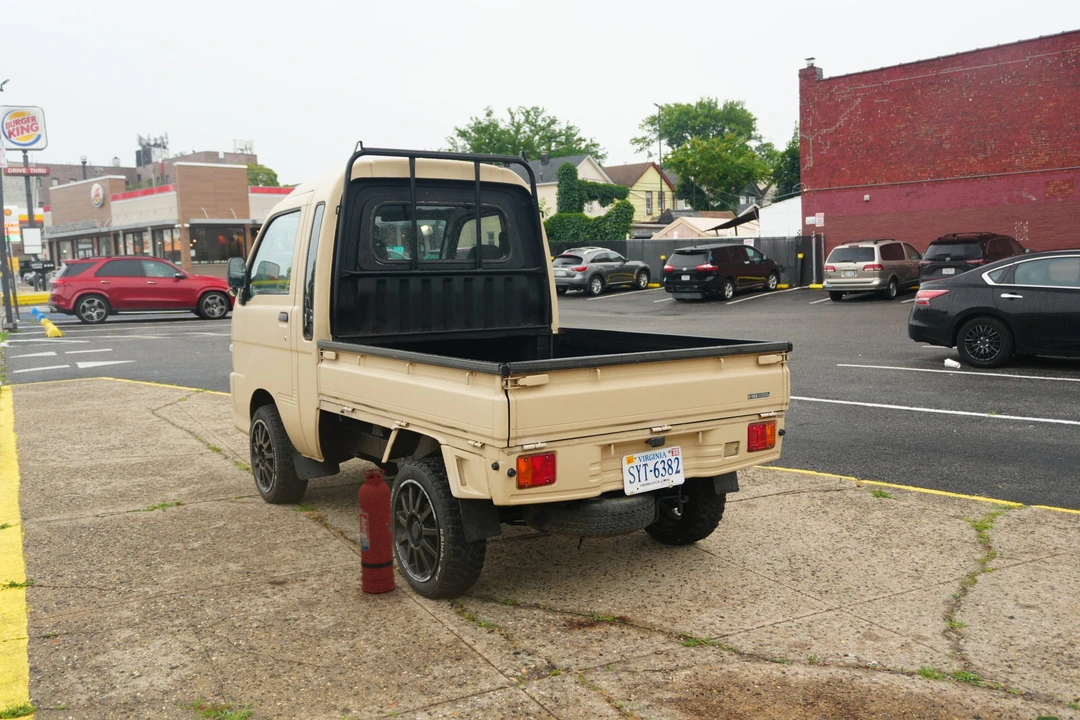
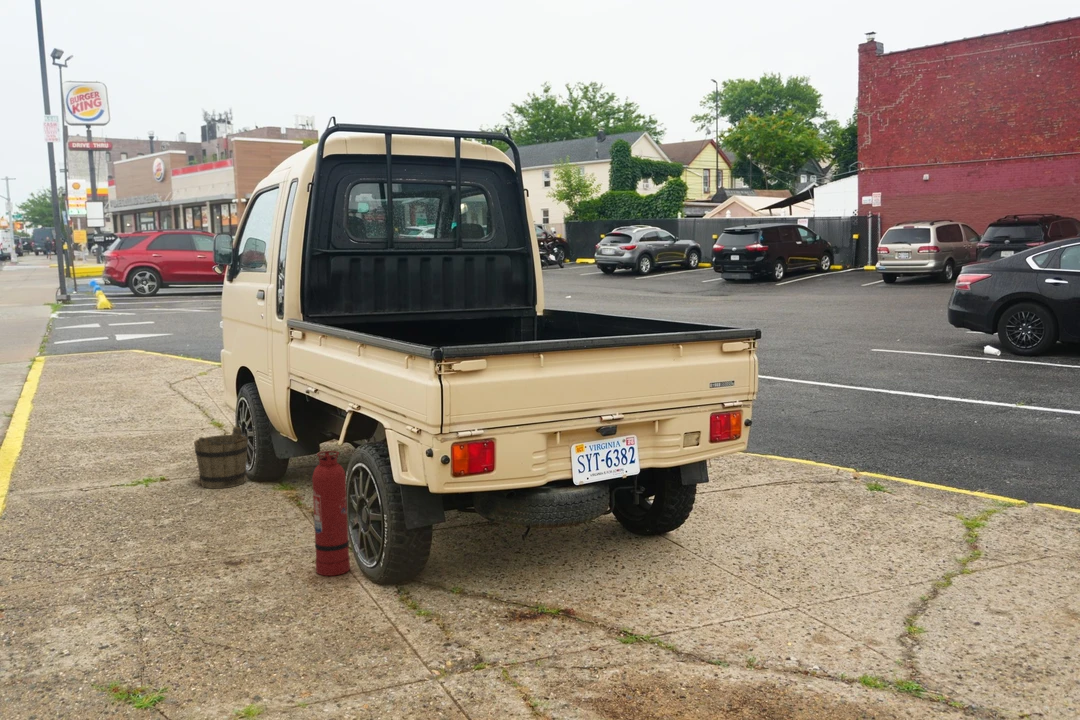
bucket: none [205,450,260,513] -> present [194,427,248,489]

